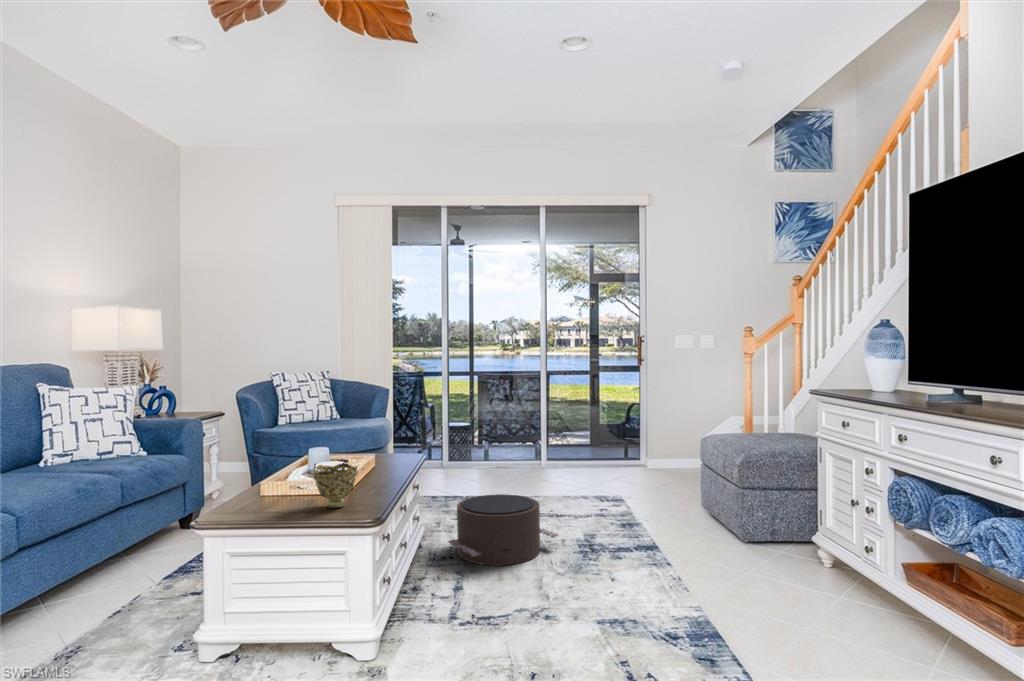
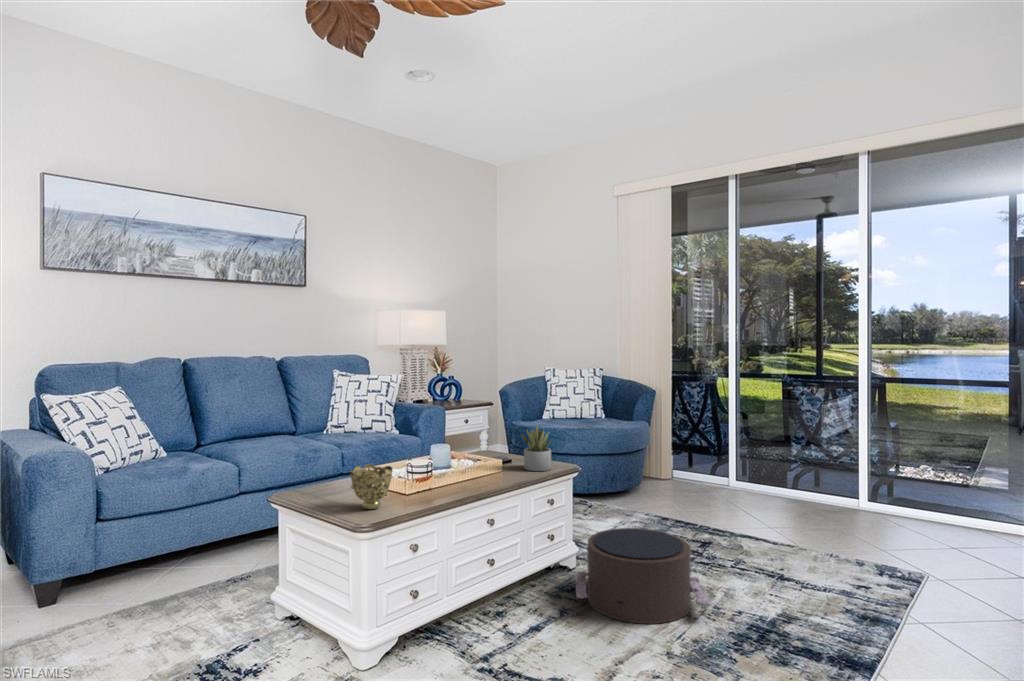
succulent plant: none [383,417,410,461] -> present [521,426,551,471]

